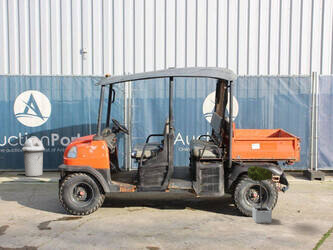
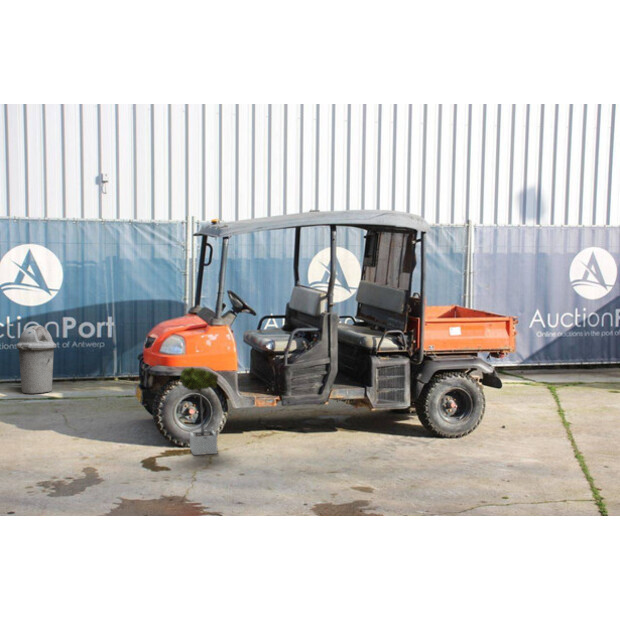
potted tree: present [247,166,272,223] -> present [180,367,218,455]

